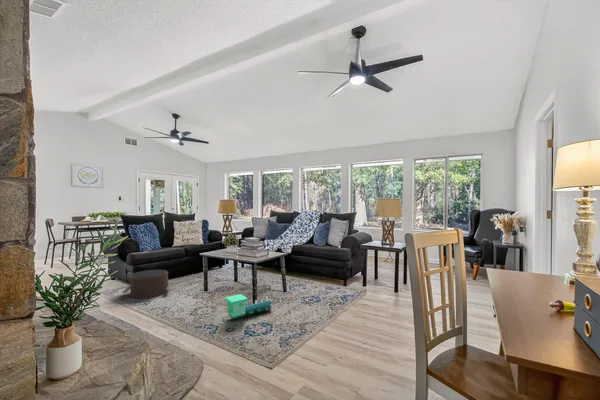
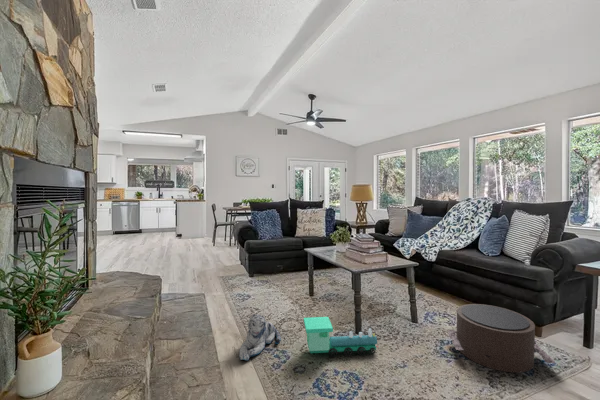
pouf: present [123,270,172,299] -> present [448,304,555,373]
plush toy: none [180,301,206,334] -> present [239,314,281,360]

